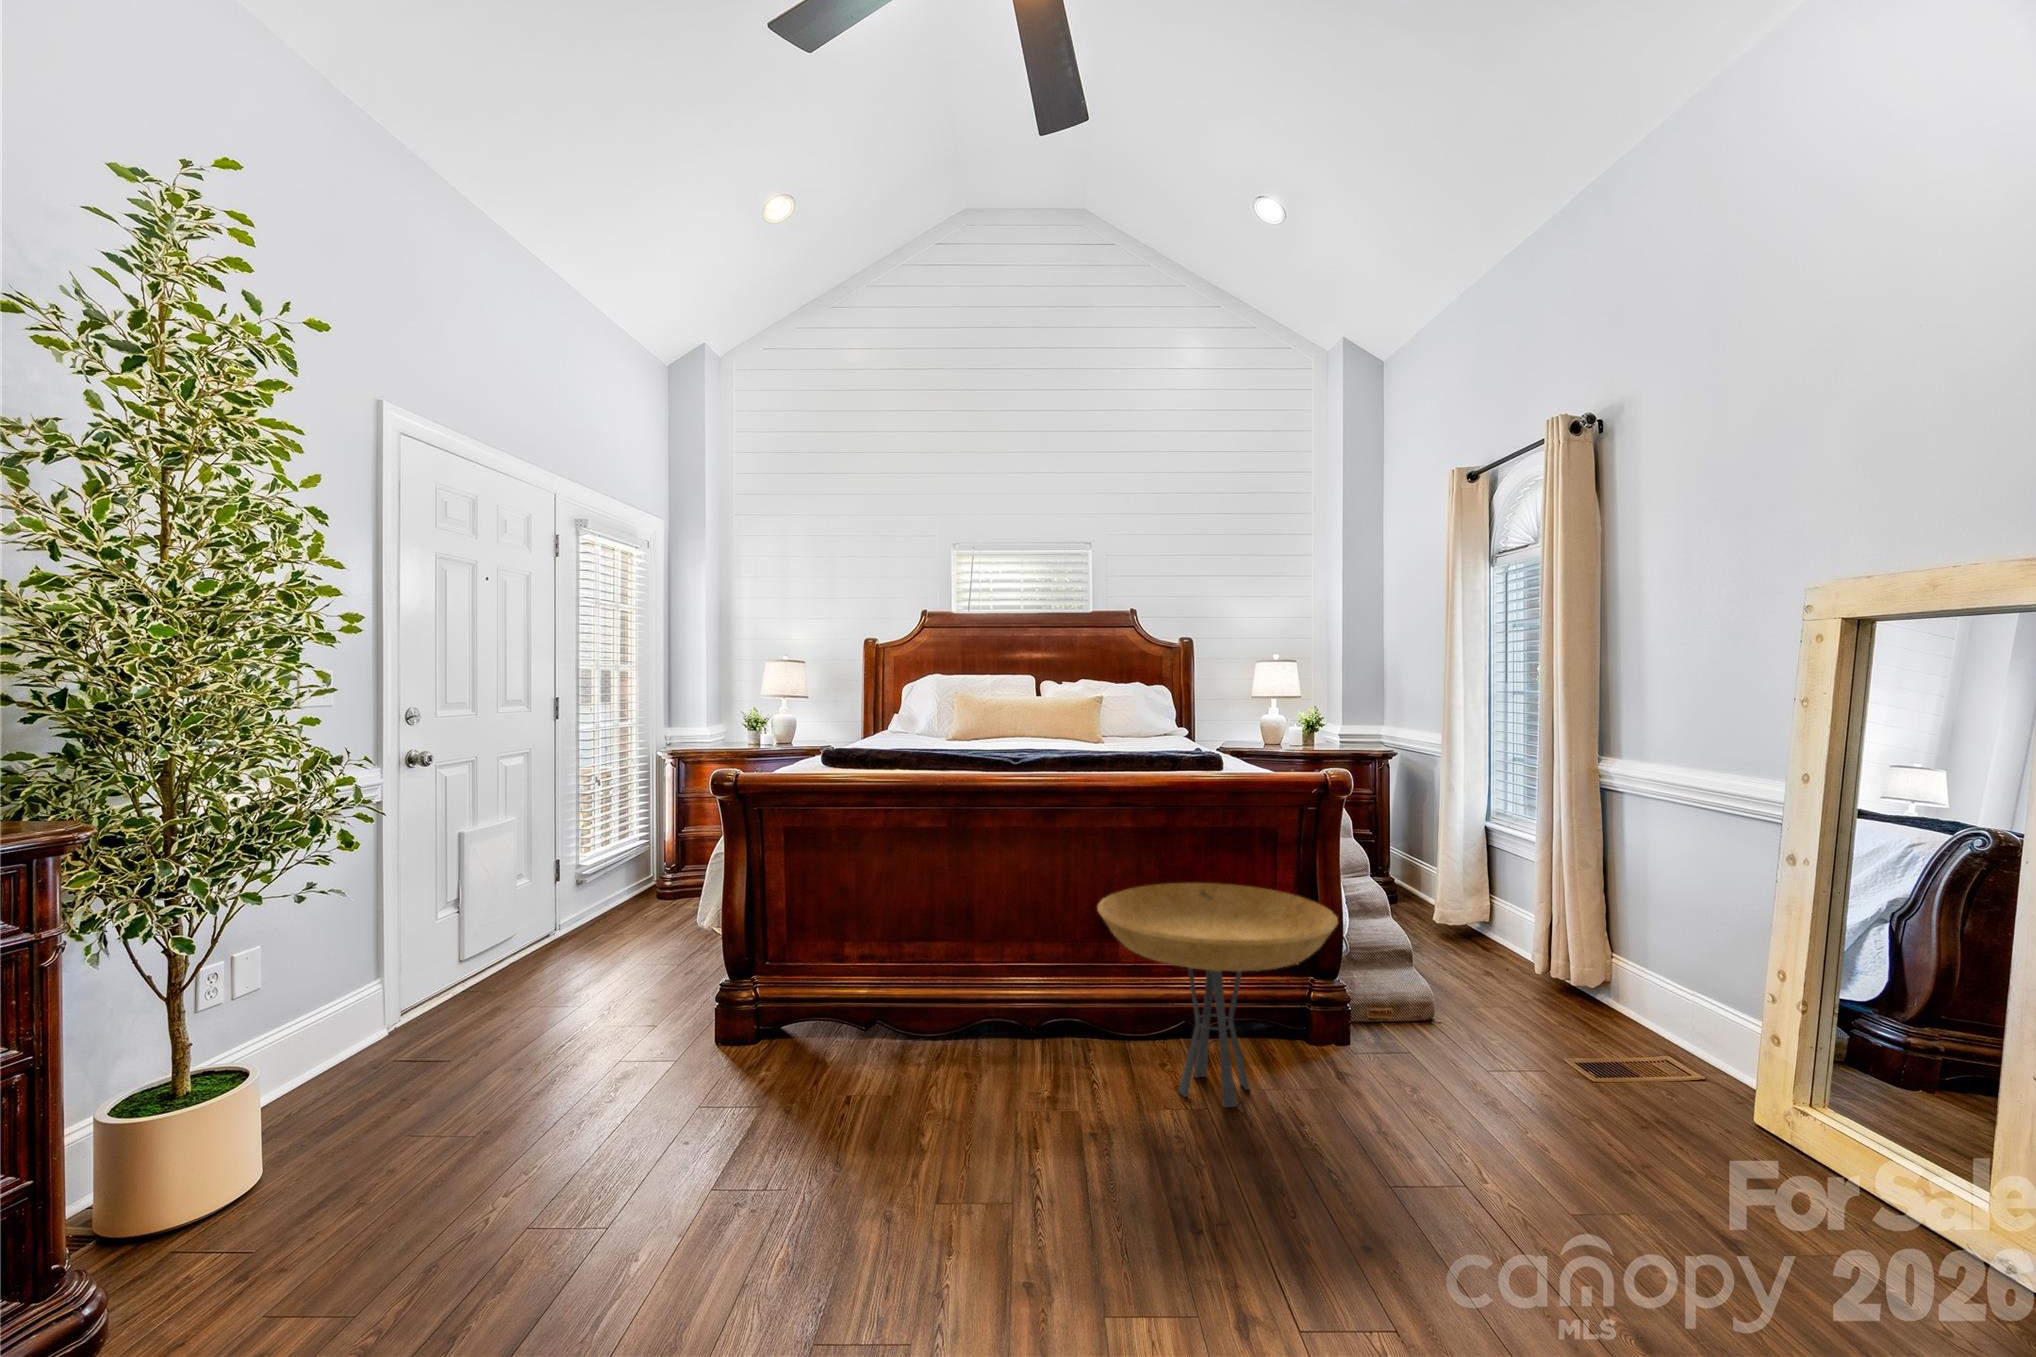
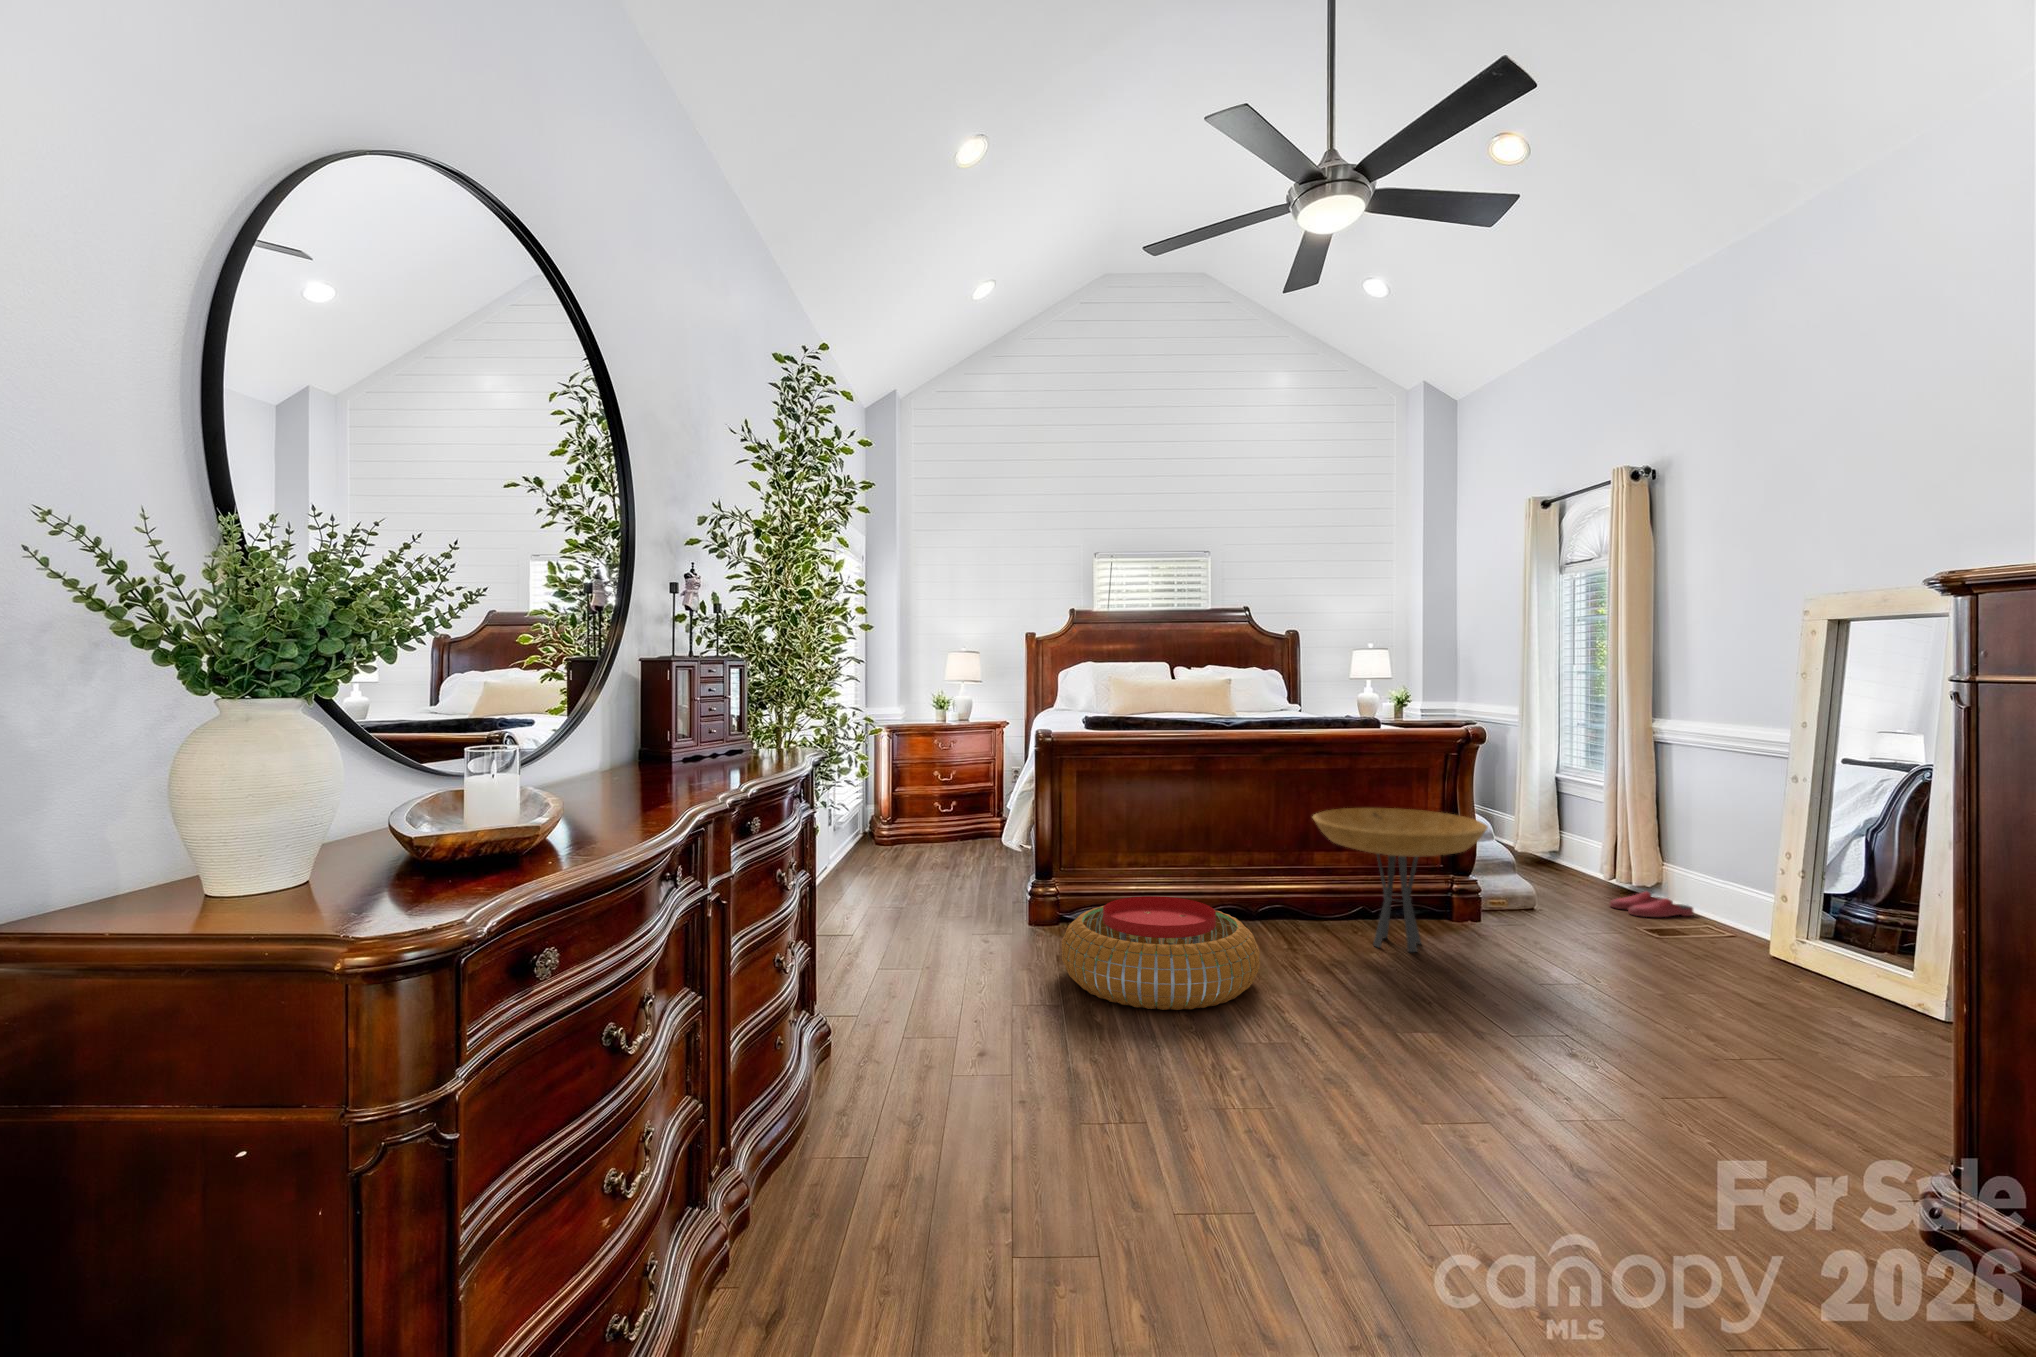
slippers: none [1539,994,1651,1037] -> present [1610,892,1693,917]
pouf: none [648,1028,962,1249] -> present [1061,896,1260,1010]

